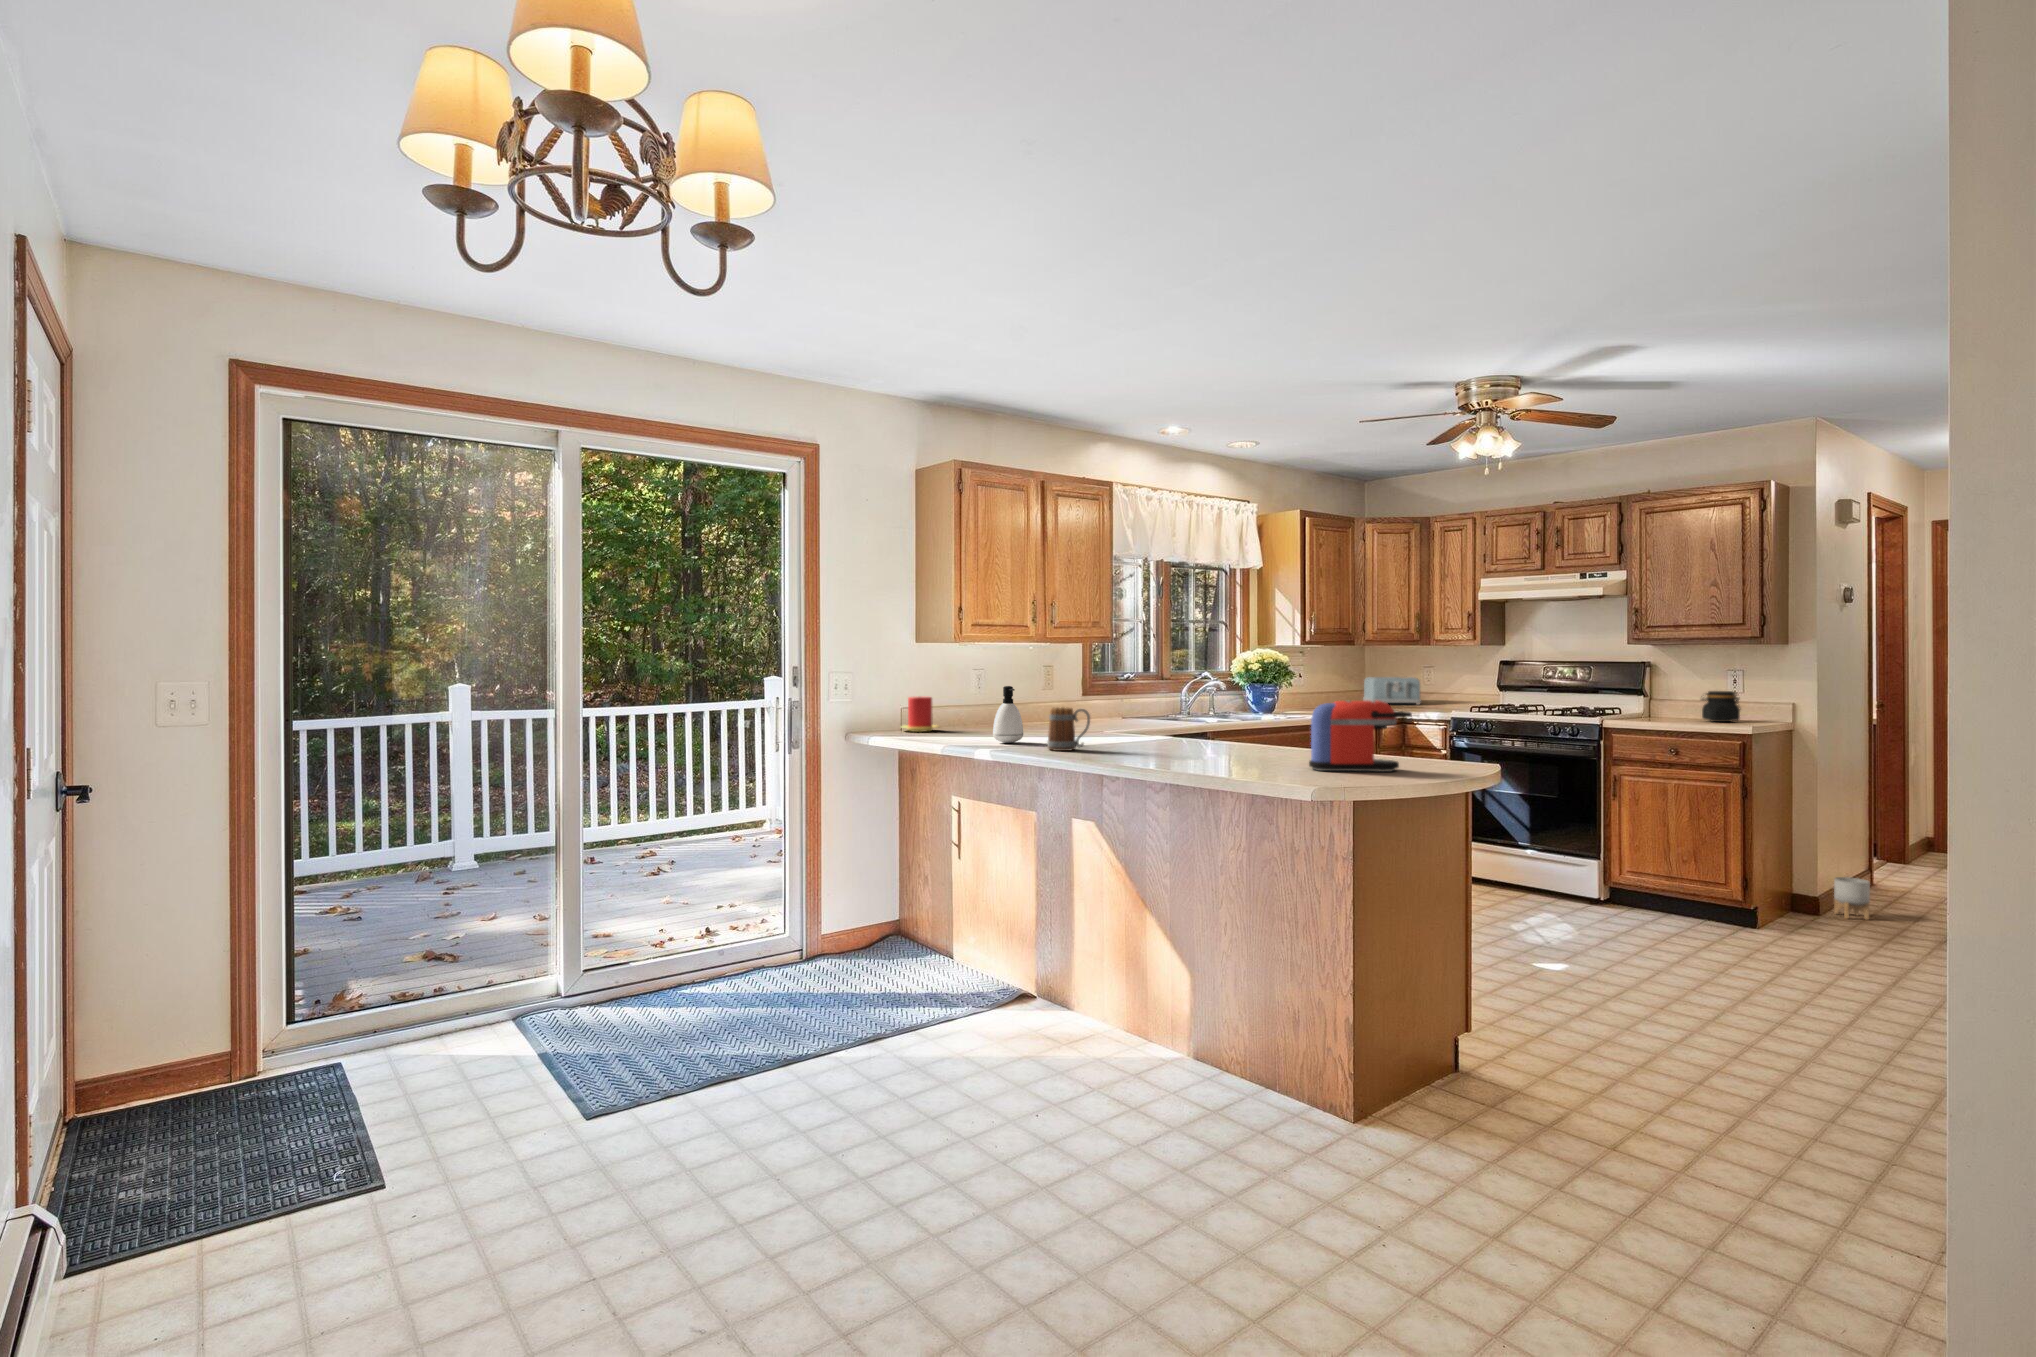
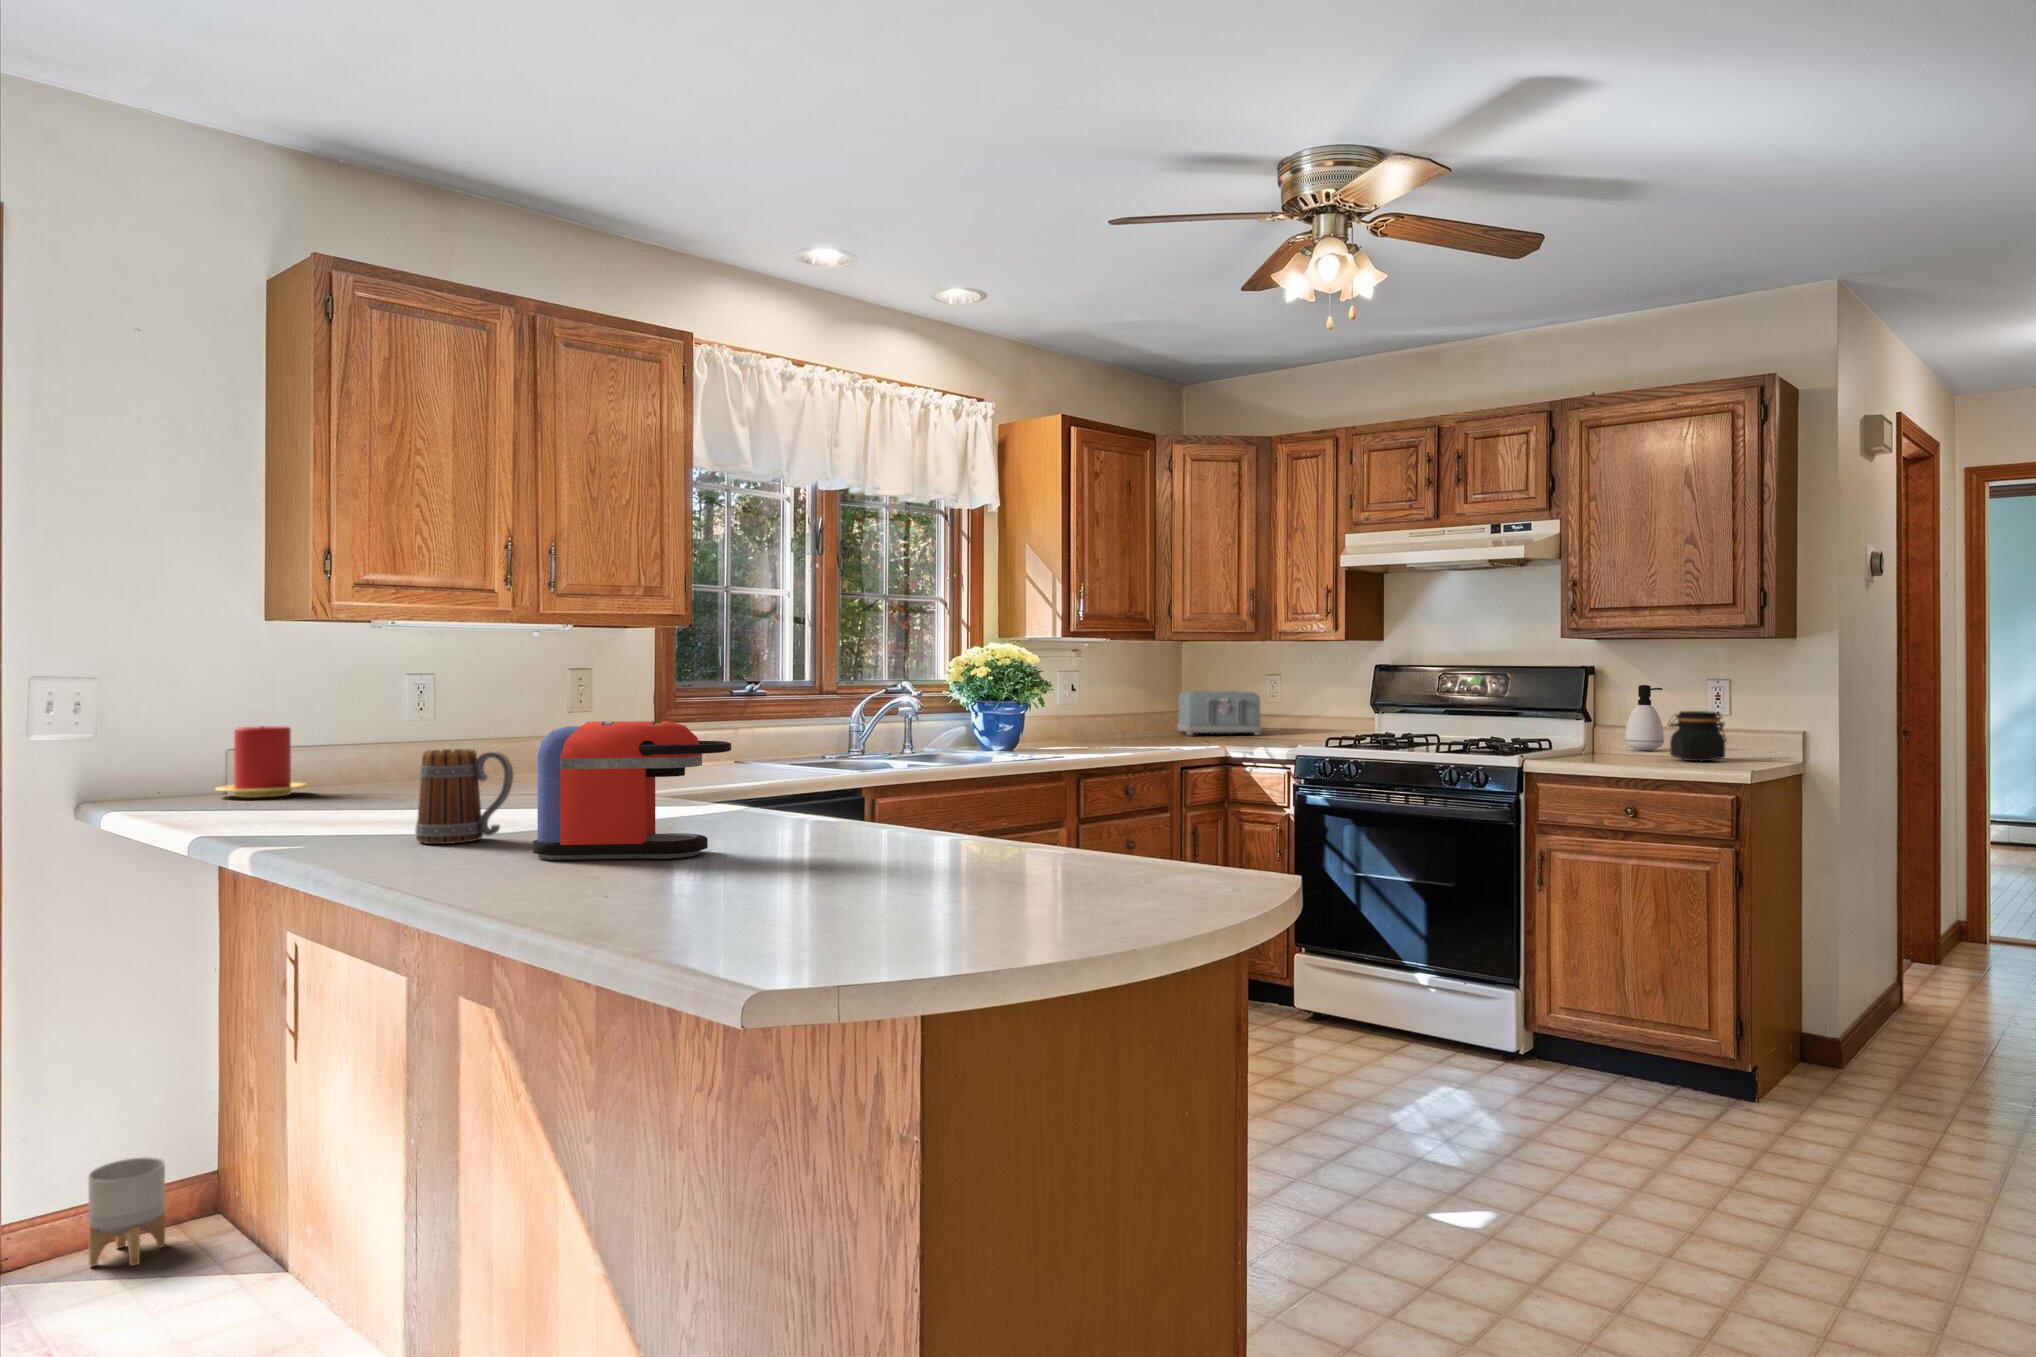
soap dispenser: present [993,686,1023,743] -> present [1625,685,1664,750]
coffee maker: present [1309,701,1412,772] -> present [533,721,731,860]
planter: present [1834,877,1870,920] -> present [88,1157,165,1266]

